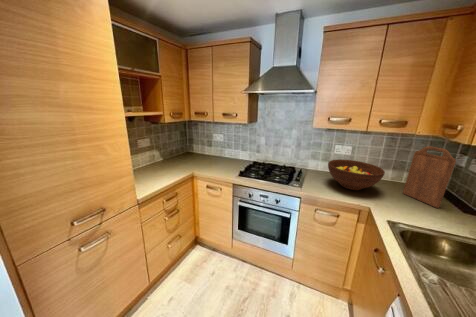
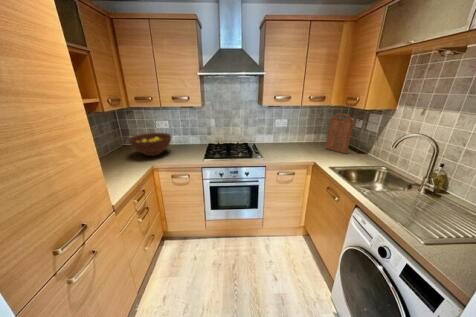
fruit bowl: present [328,159,385,190] -> present [129,133,171,156]

